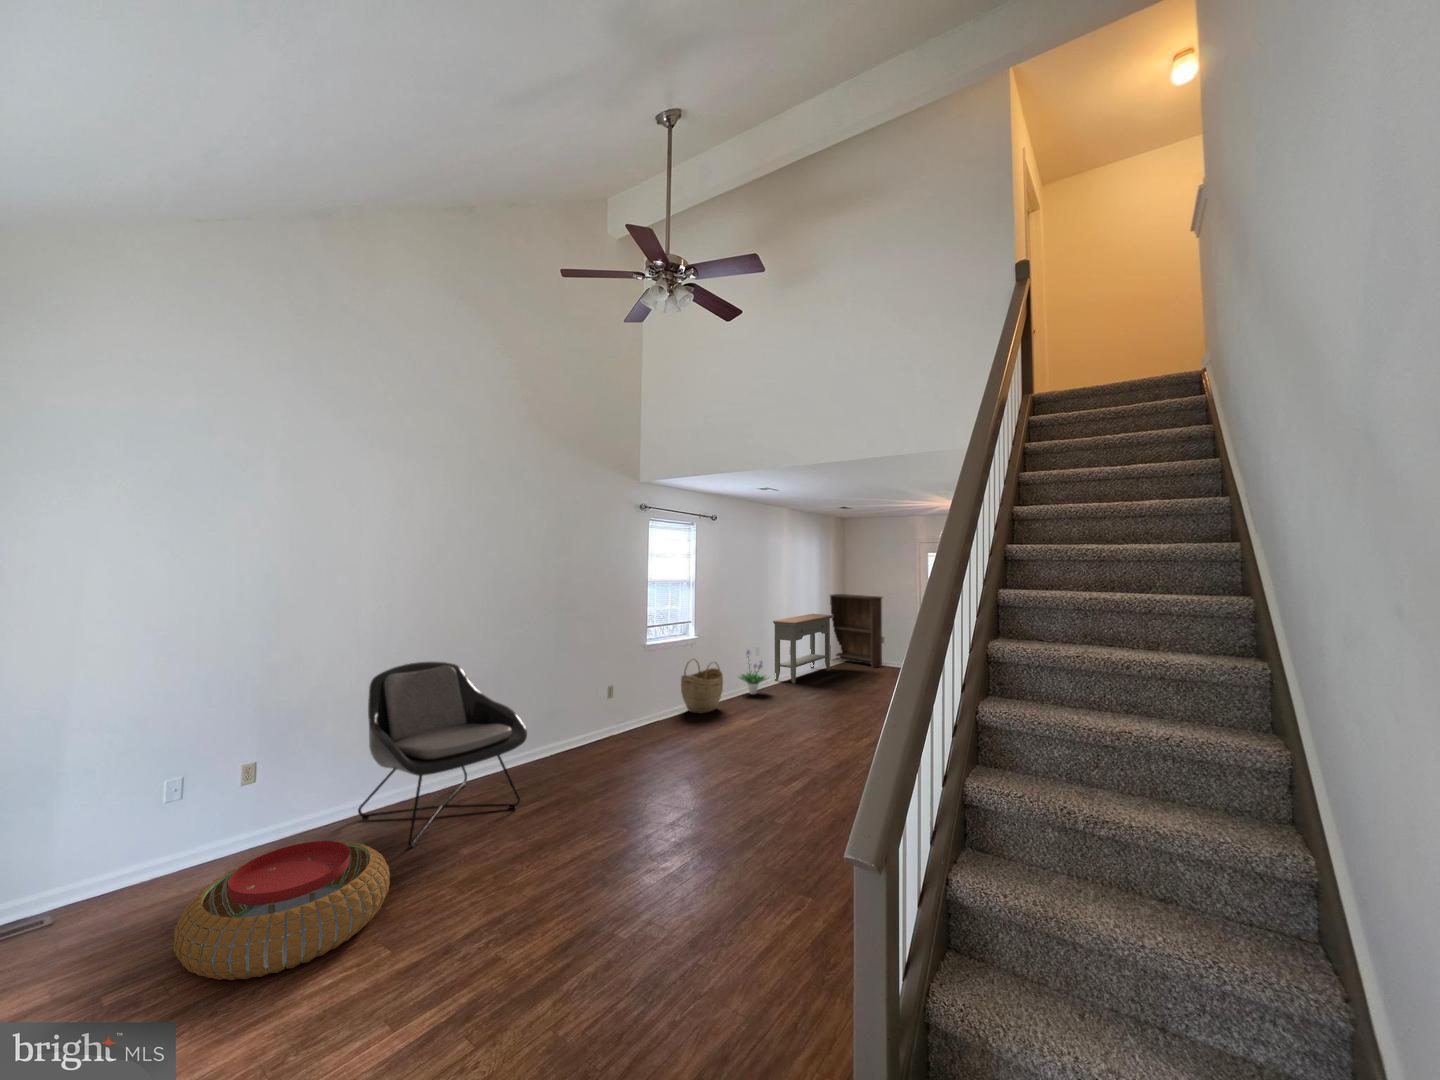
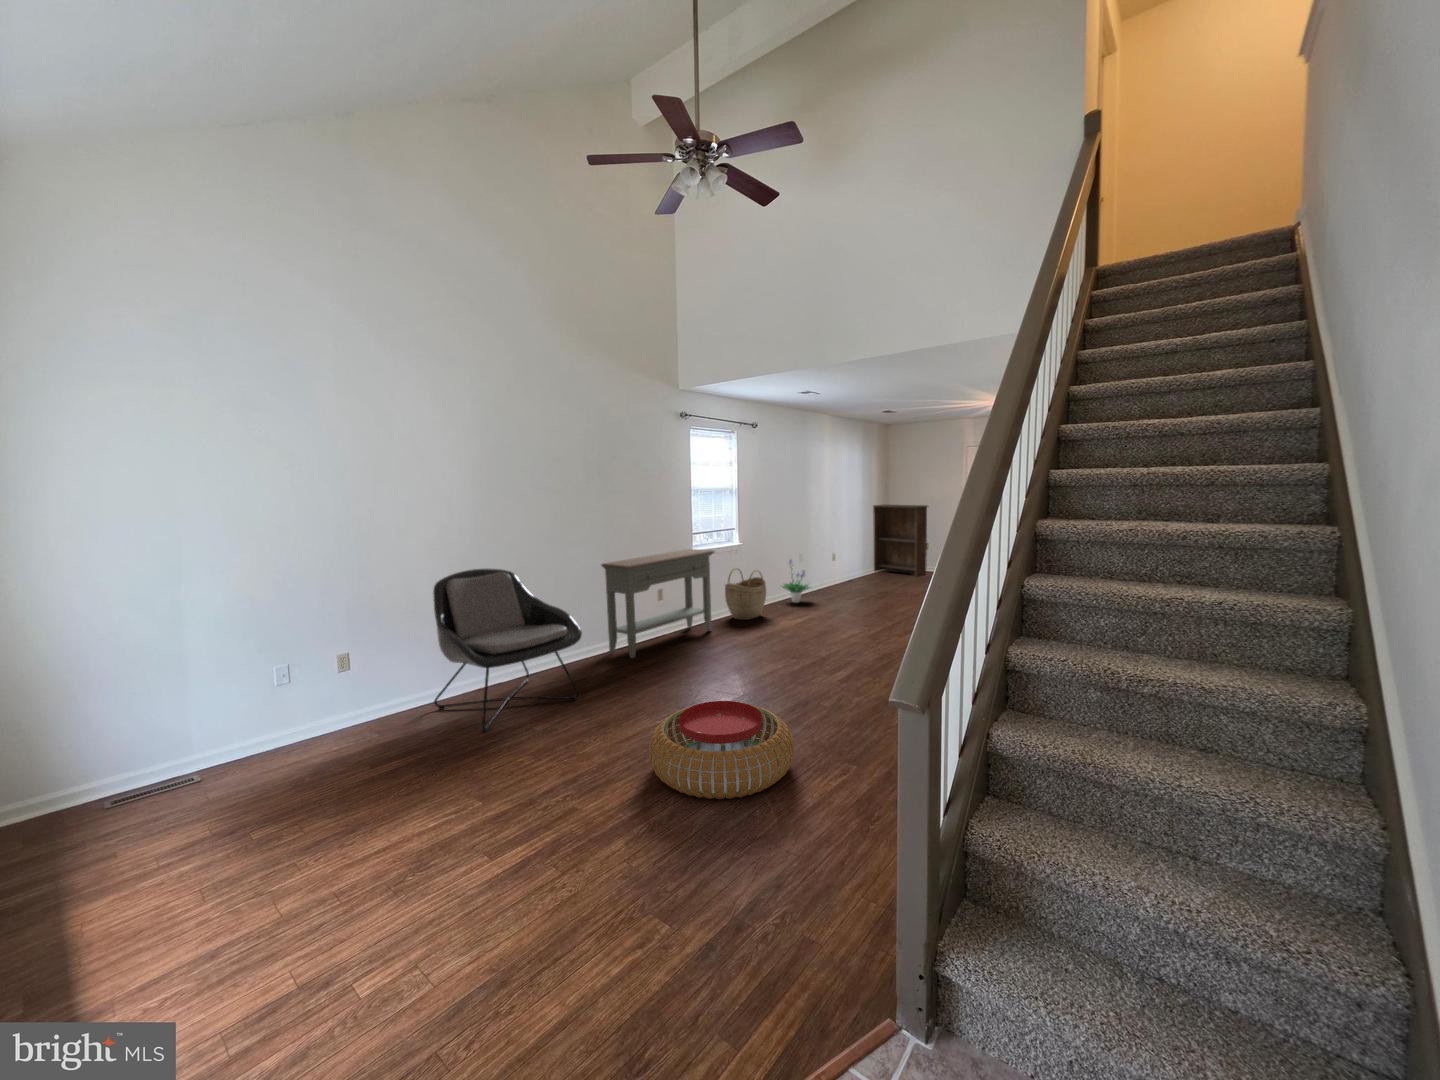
console table: present [773,614,833,683] -> present [601,549,714,658]
pouf: present [174,841,390,980] -> present [648,701,794,799]

